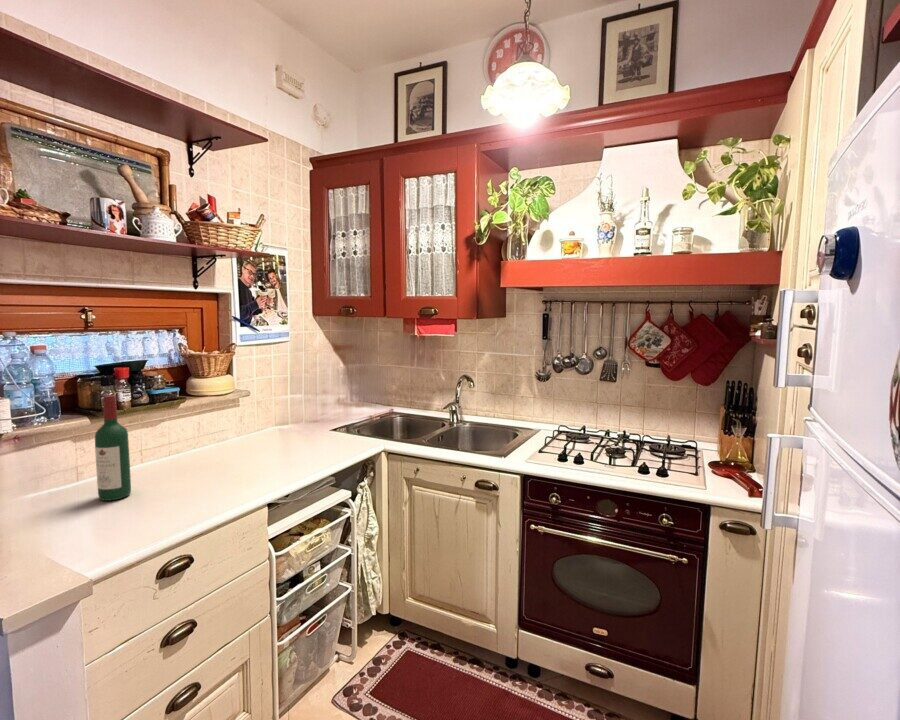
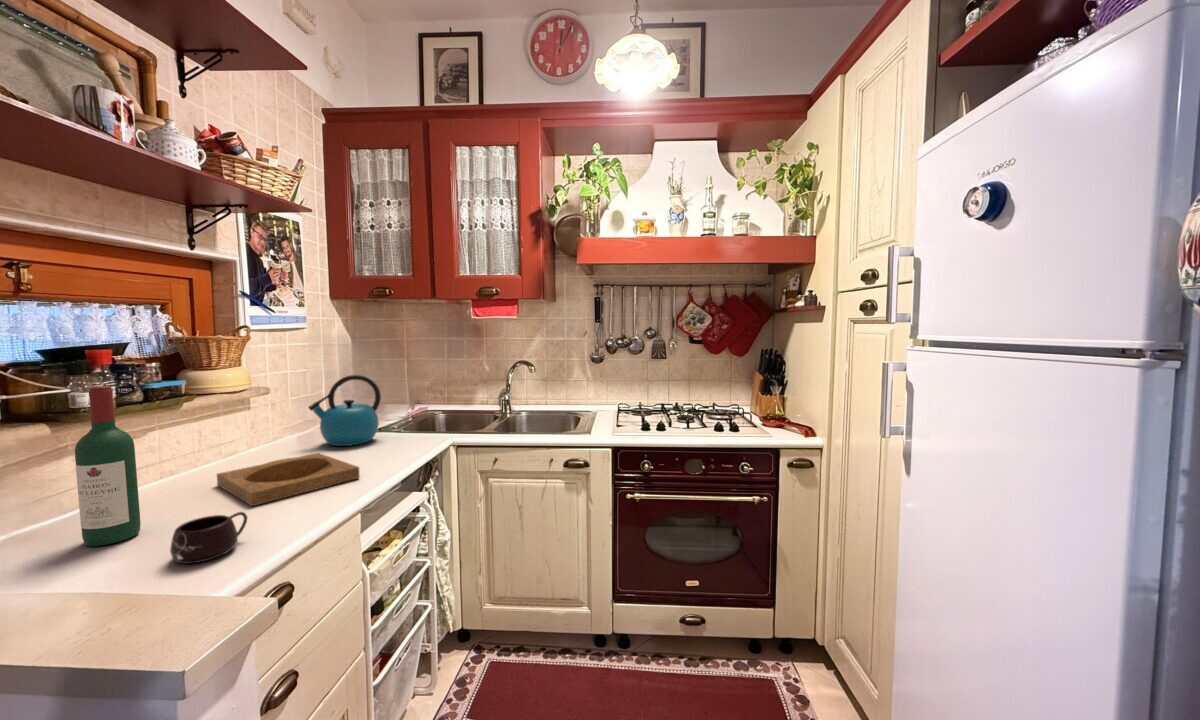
kettle: none [275,384,330,442] -> present [309,375,381,446]
tray: none [196,448,282,487] -> present [217,453,360,506]
mug: none [125,493,177,525] -> present [170,512,248,563]

